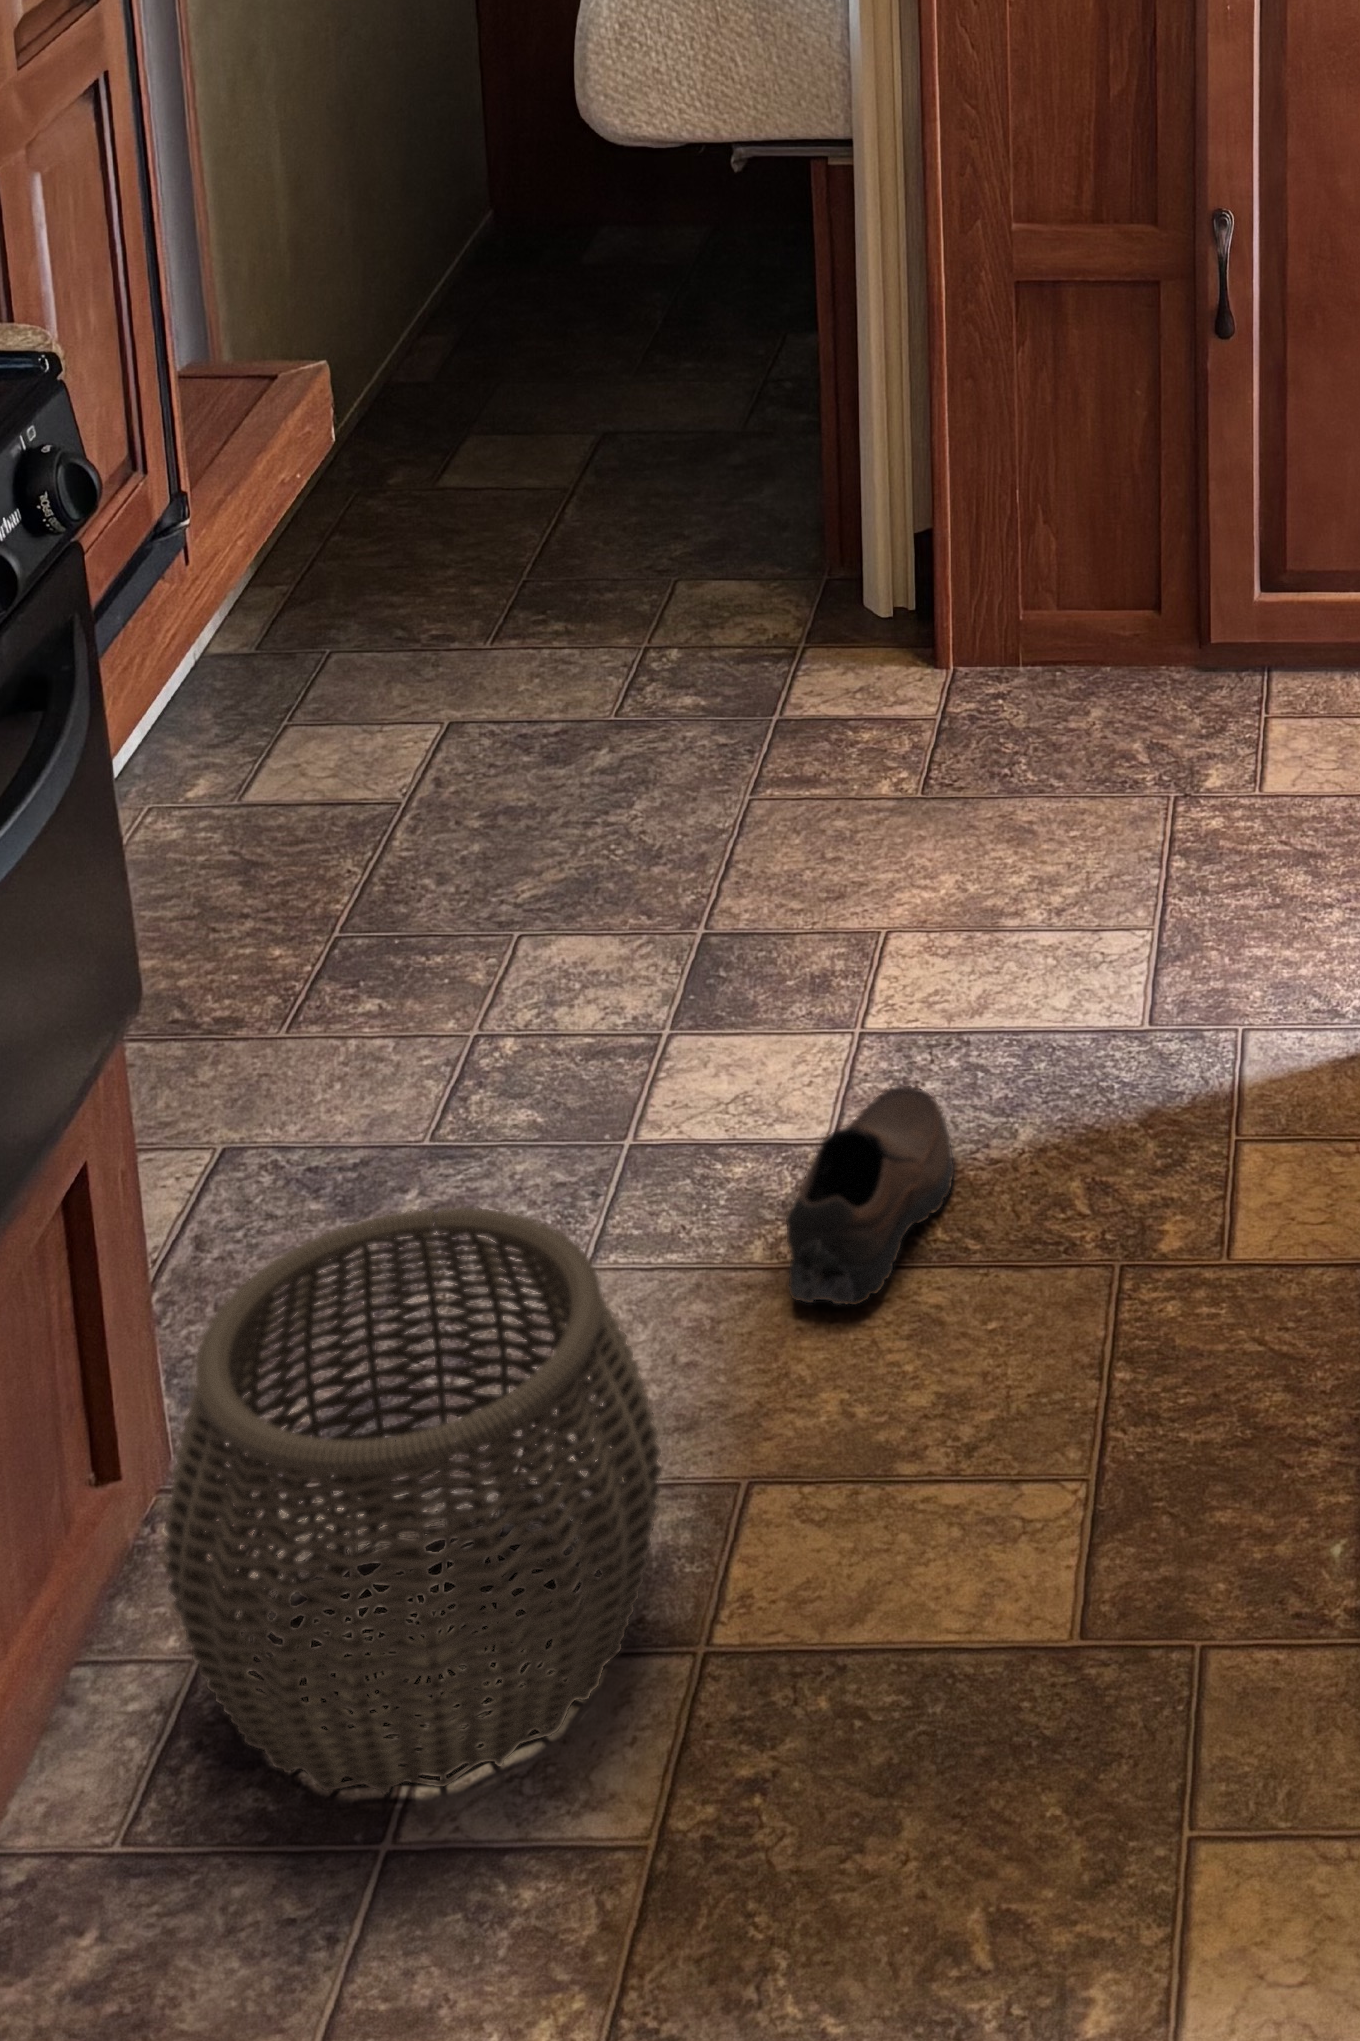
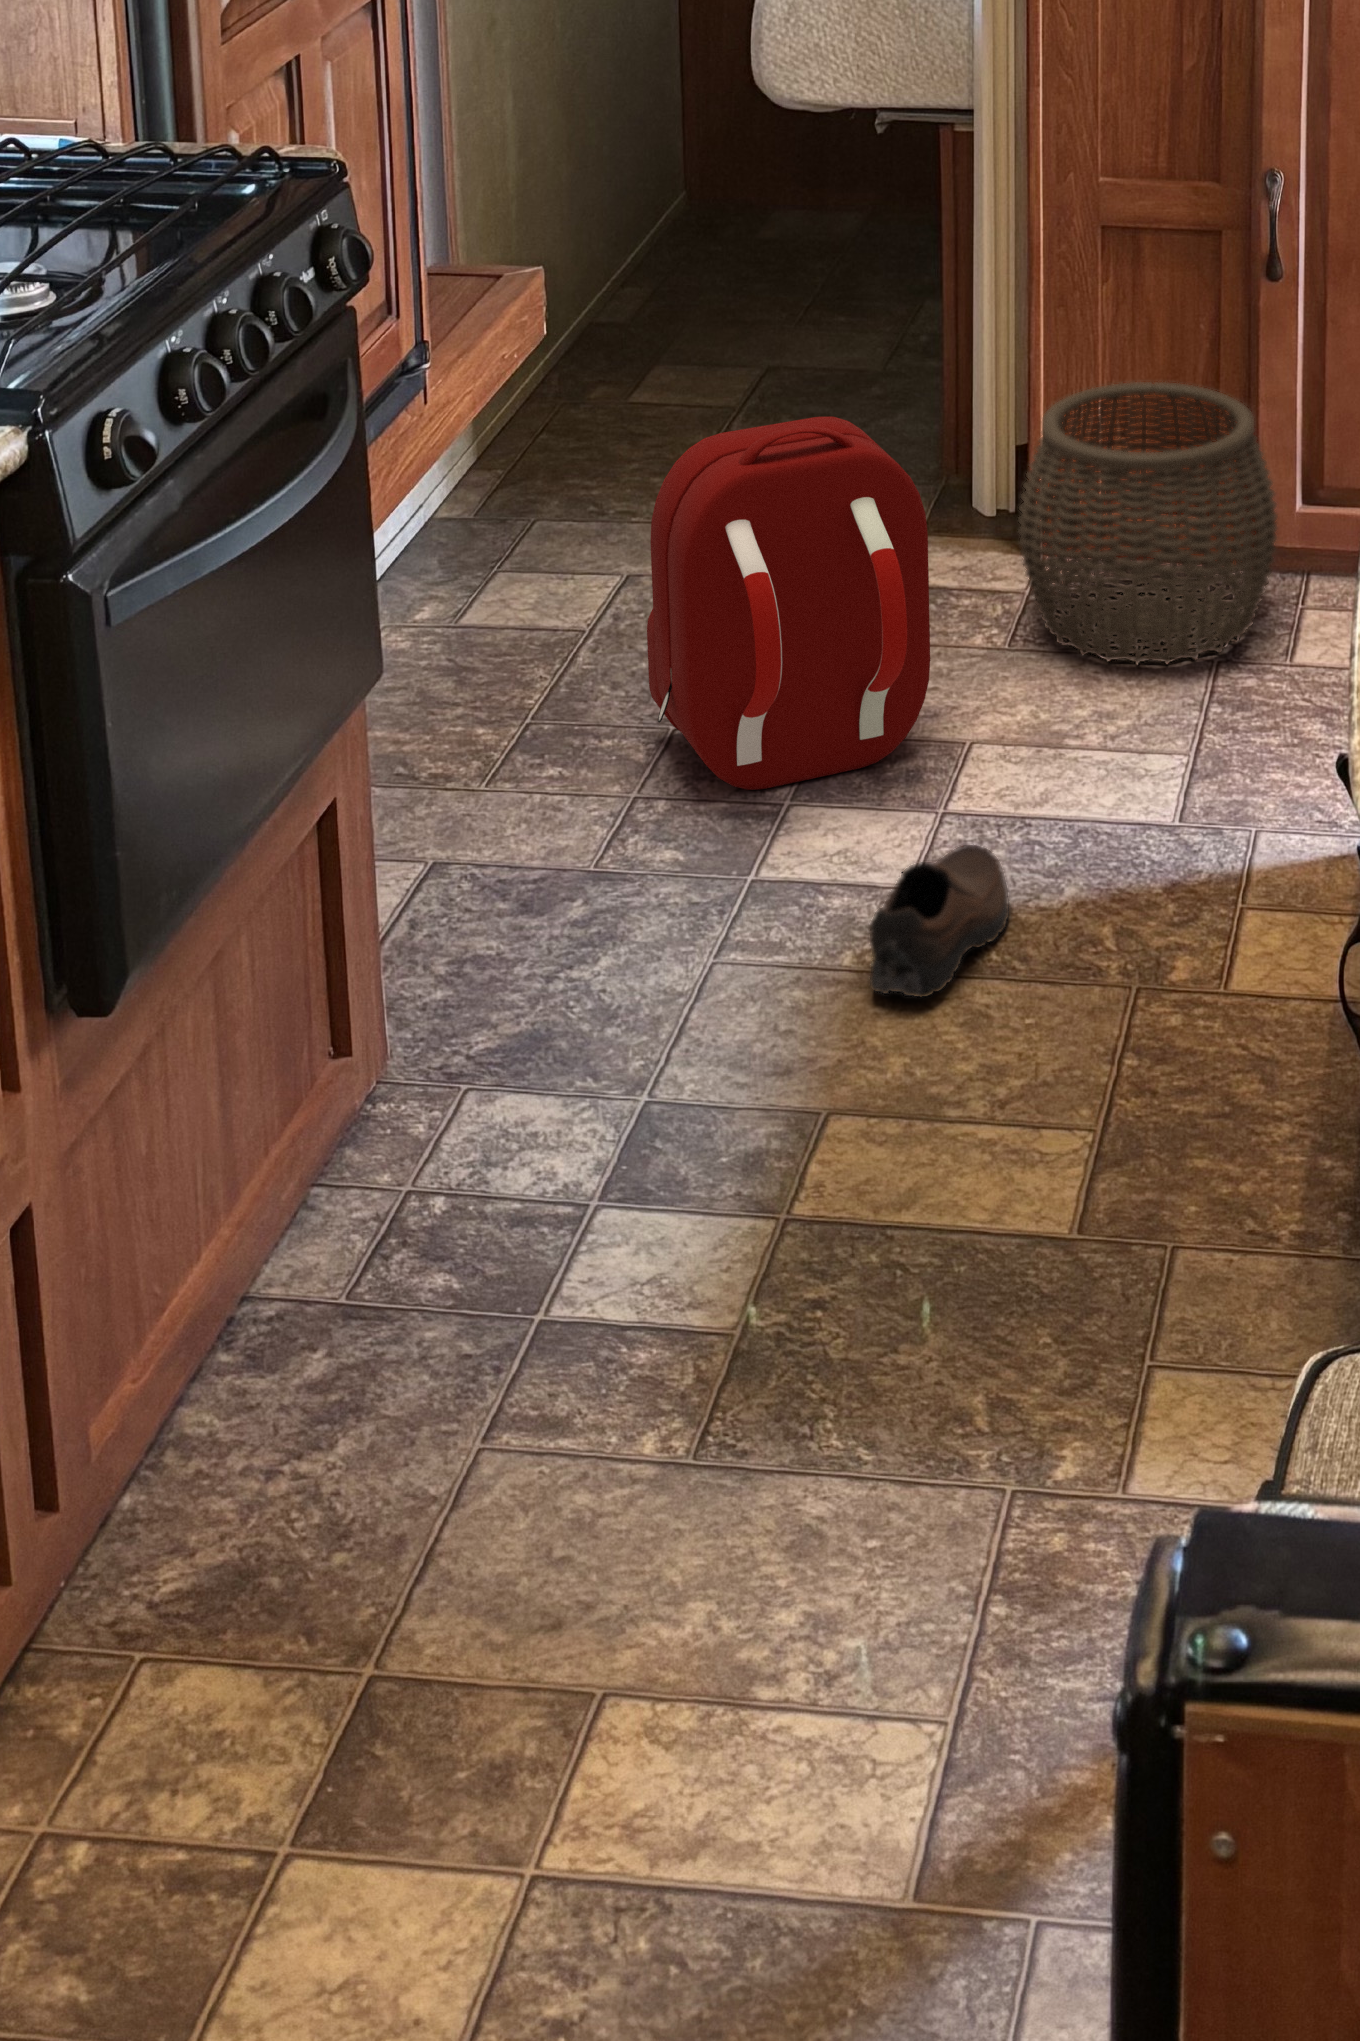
backpack: none [480,551,834,1014] -> present [647,417,930,790]
woven basket: present [164,1208,661,1794] -> present [1019,382,1277,664]

